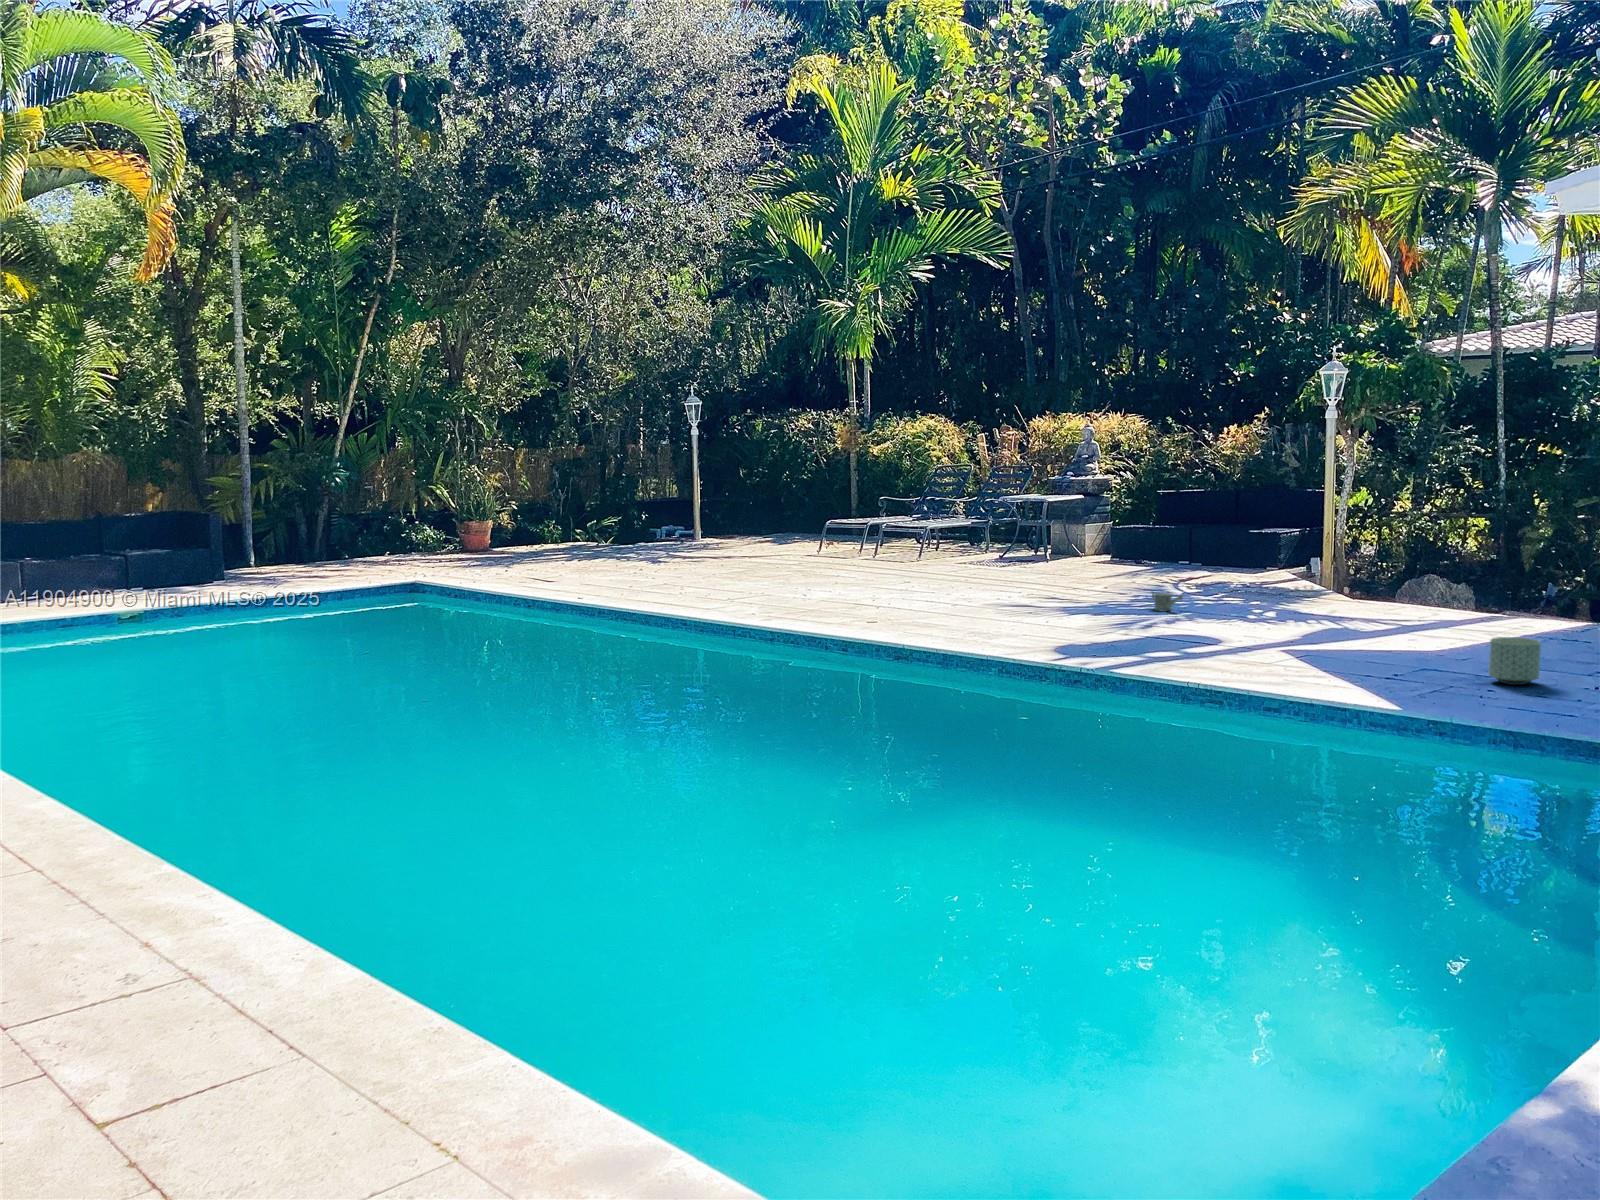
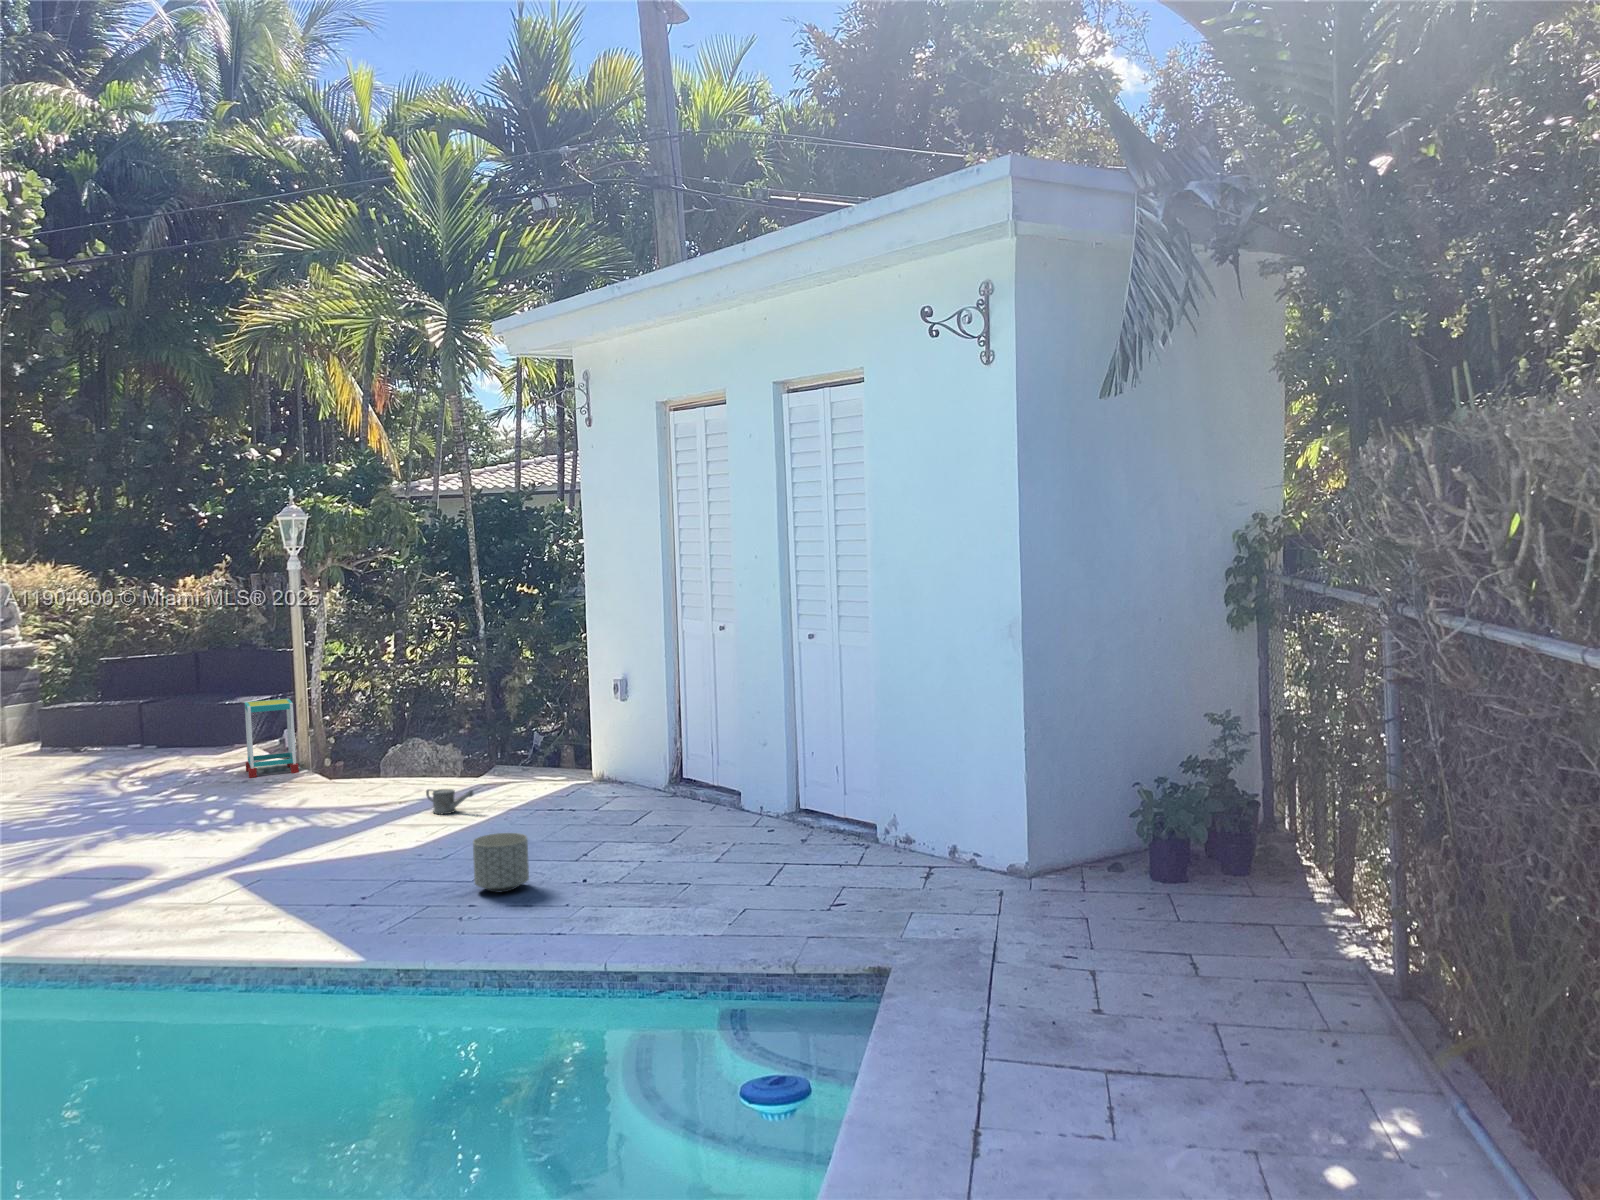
side table: none [1277,530,1323,593] -> present [245,699,299,778]
watering can: present [1152,592,1183,611] -> present [426,789,473,814]

